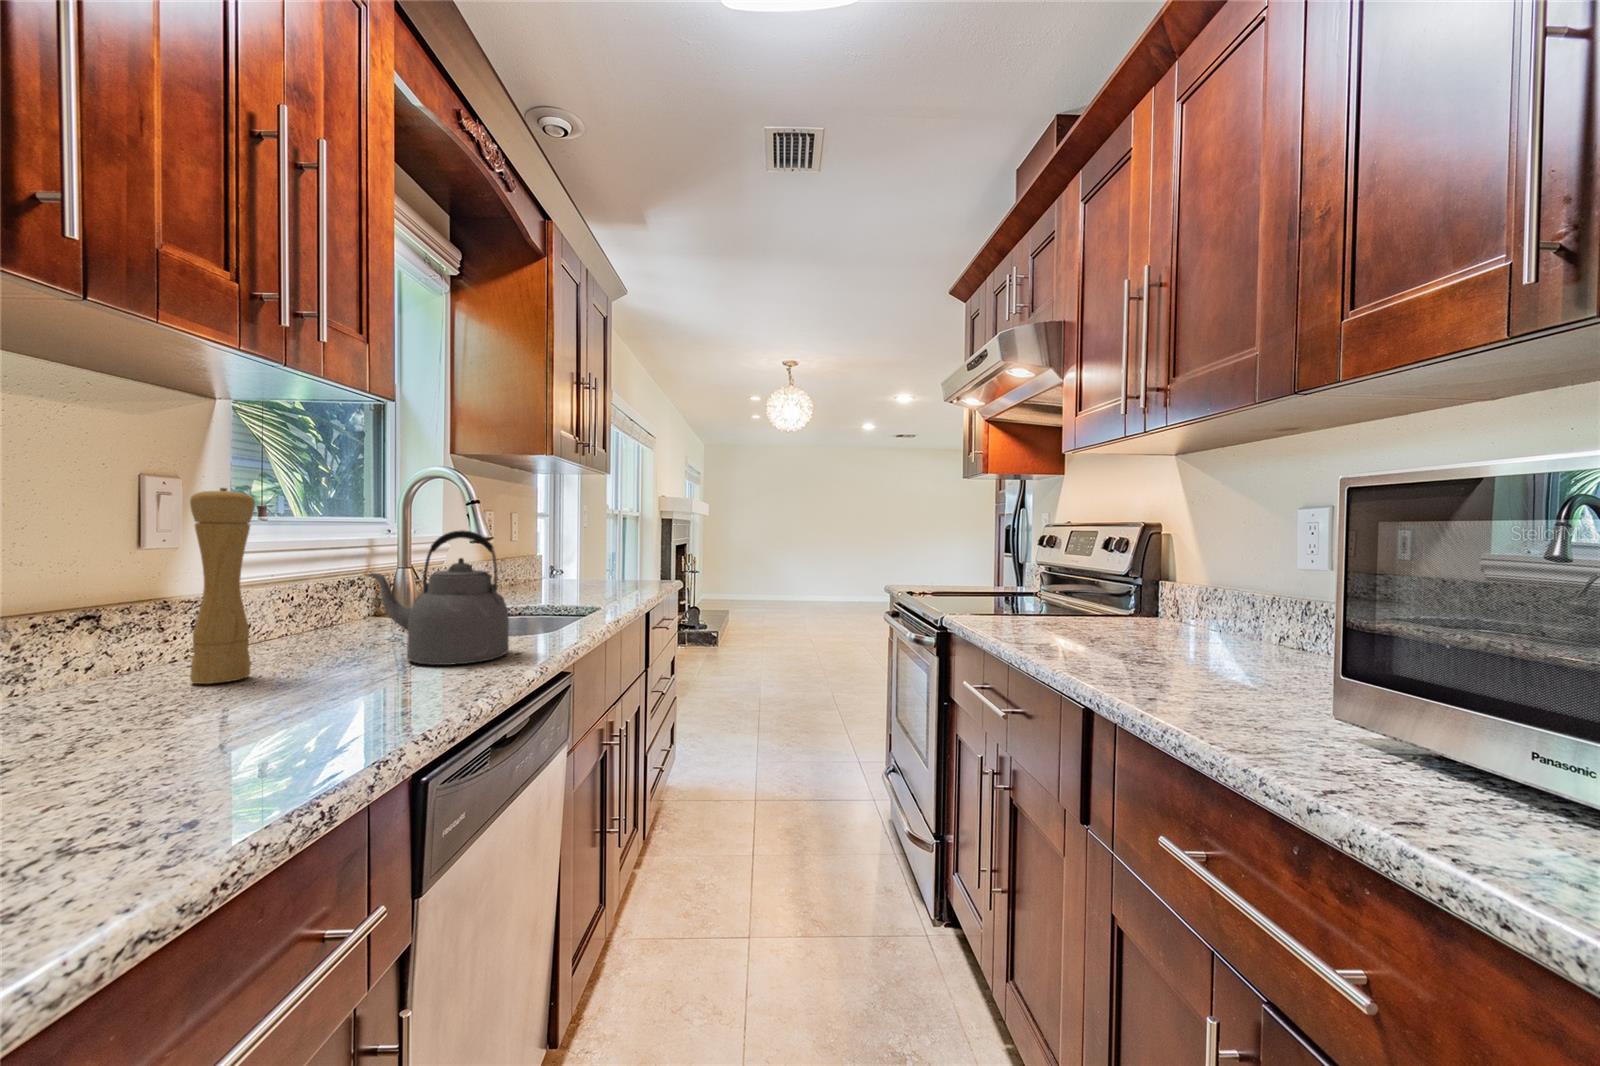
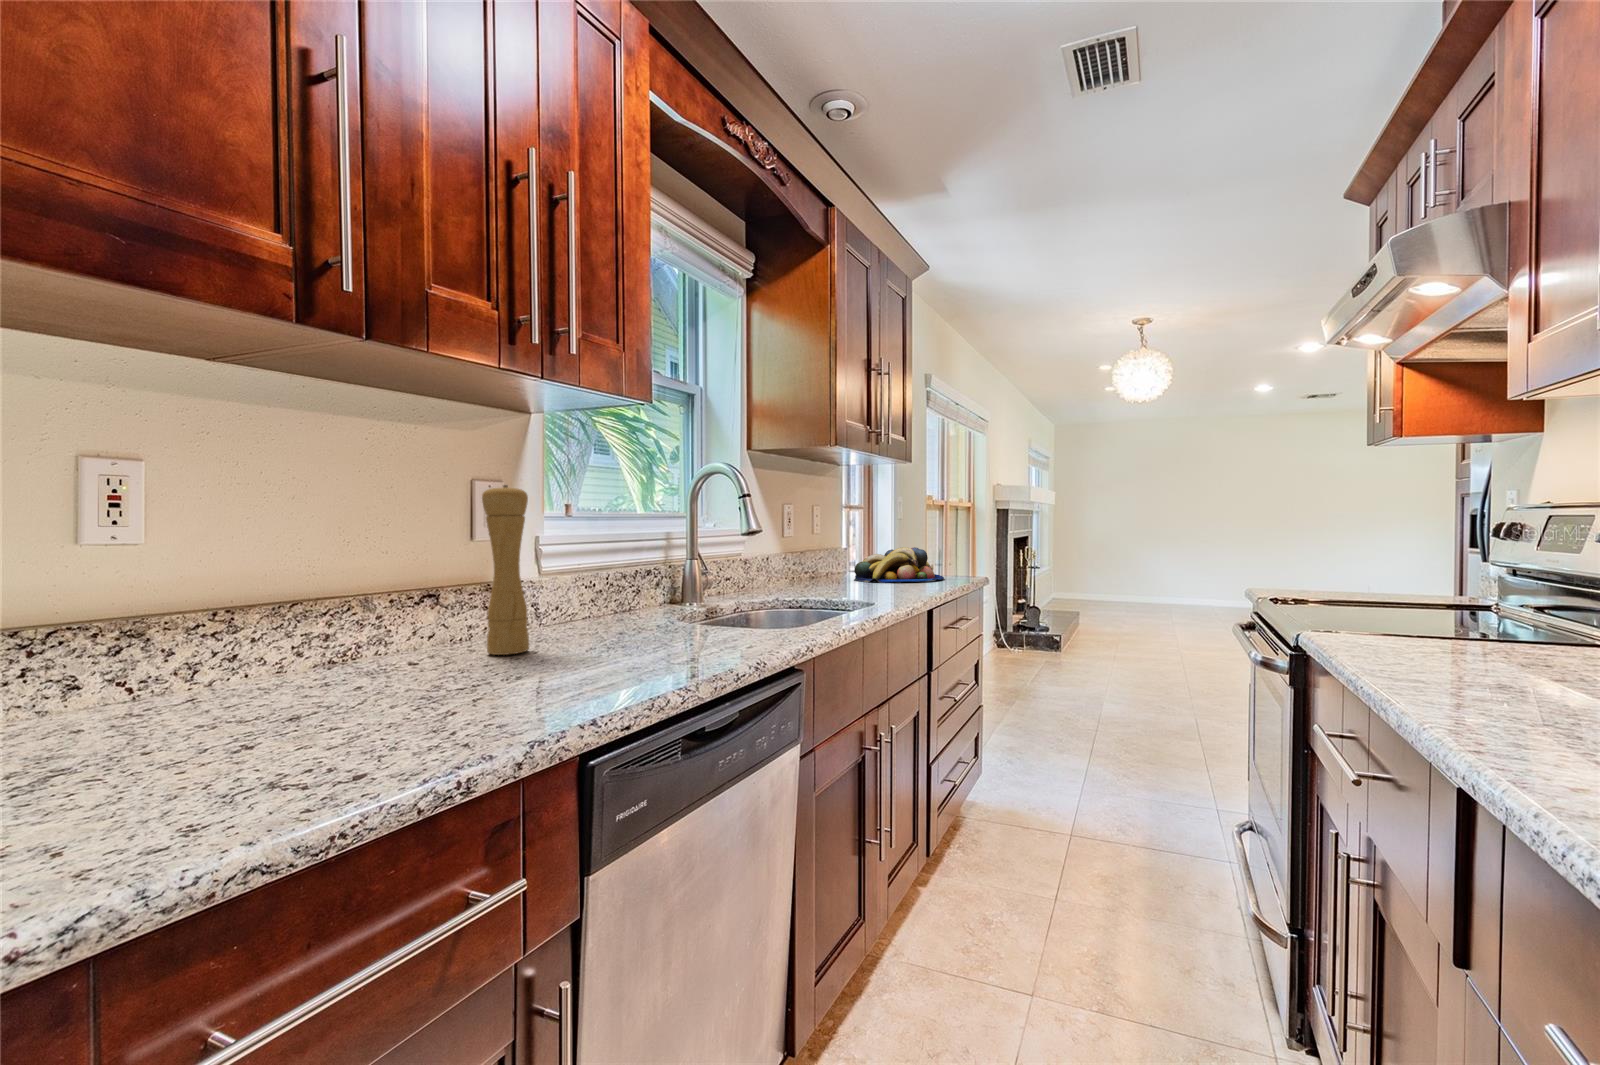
kettle: present [366,530,509,665] -> none [620,517,742,653]
fruit bowl: none [556,556,640,589] -> present [854,547,944,583]

